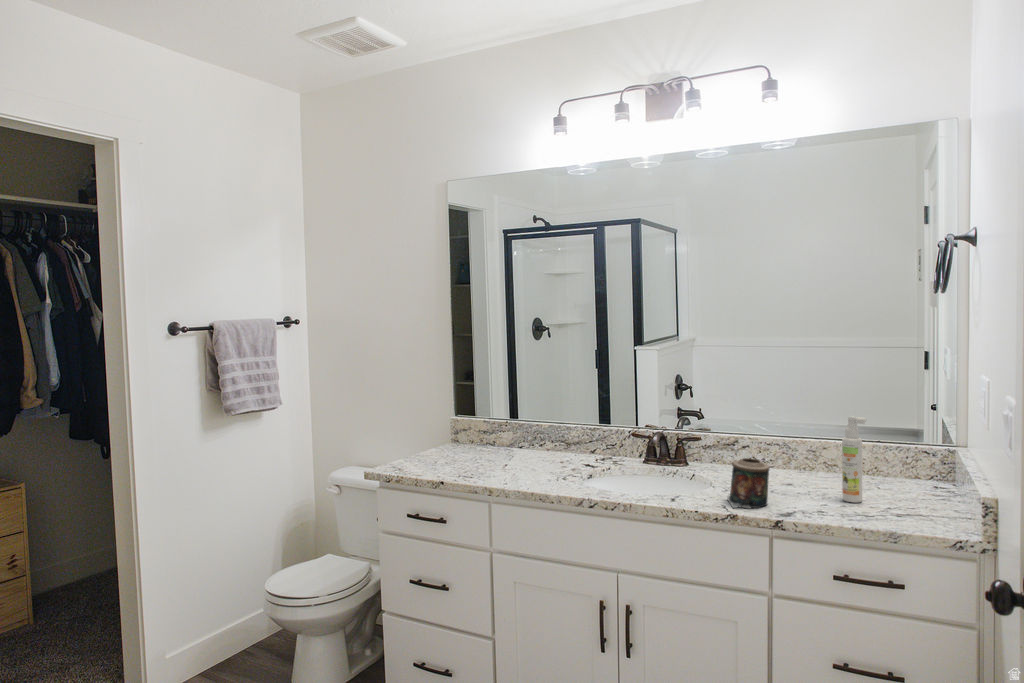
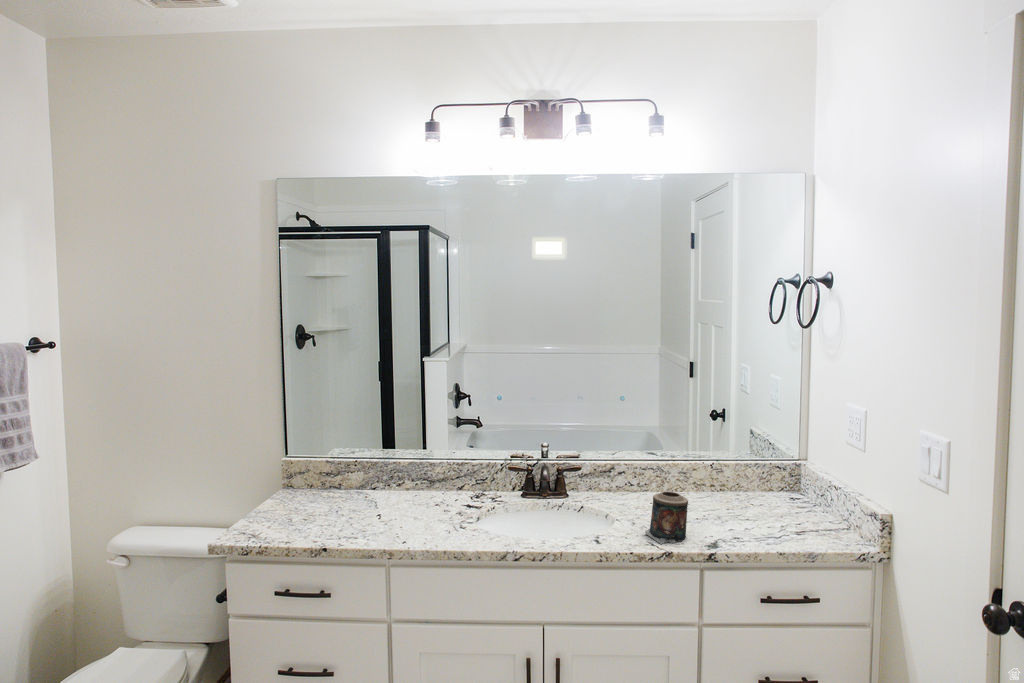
spray bottle: present [842,416,866,503] -> none [738,444,760,524]

